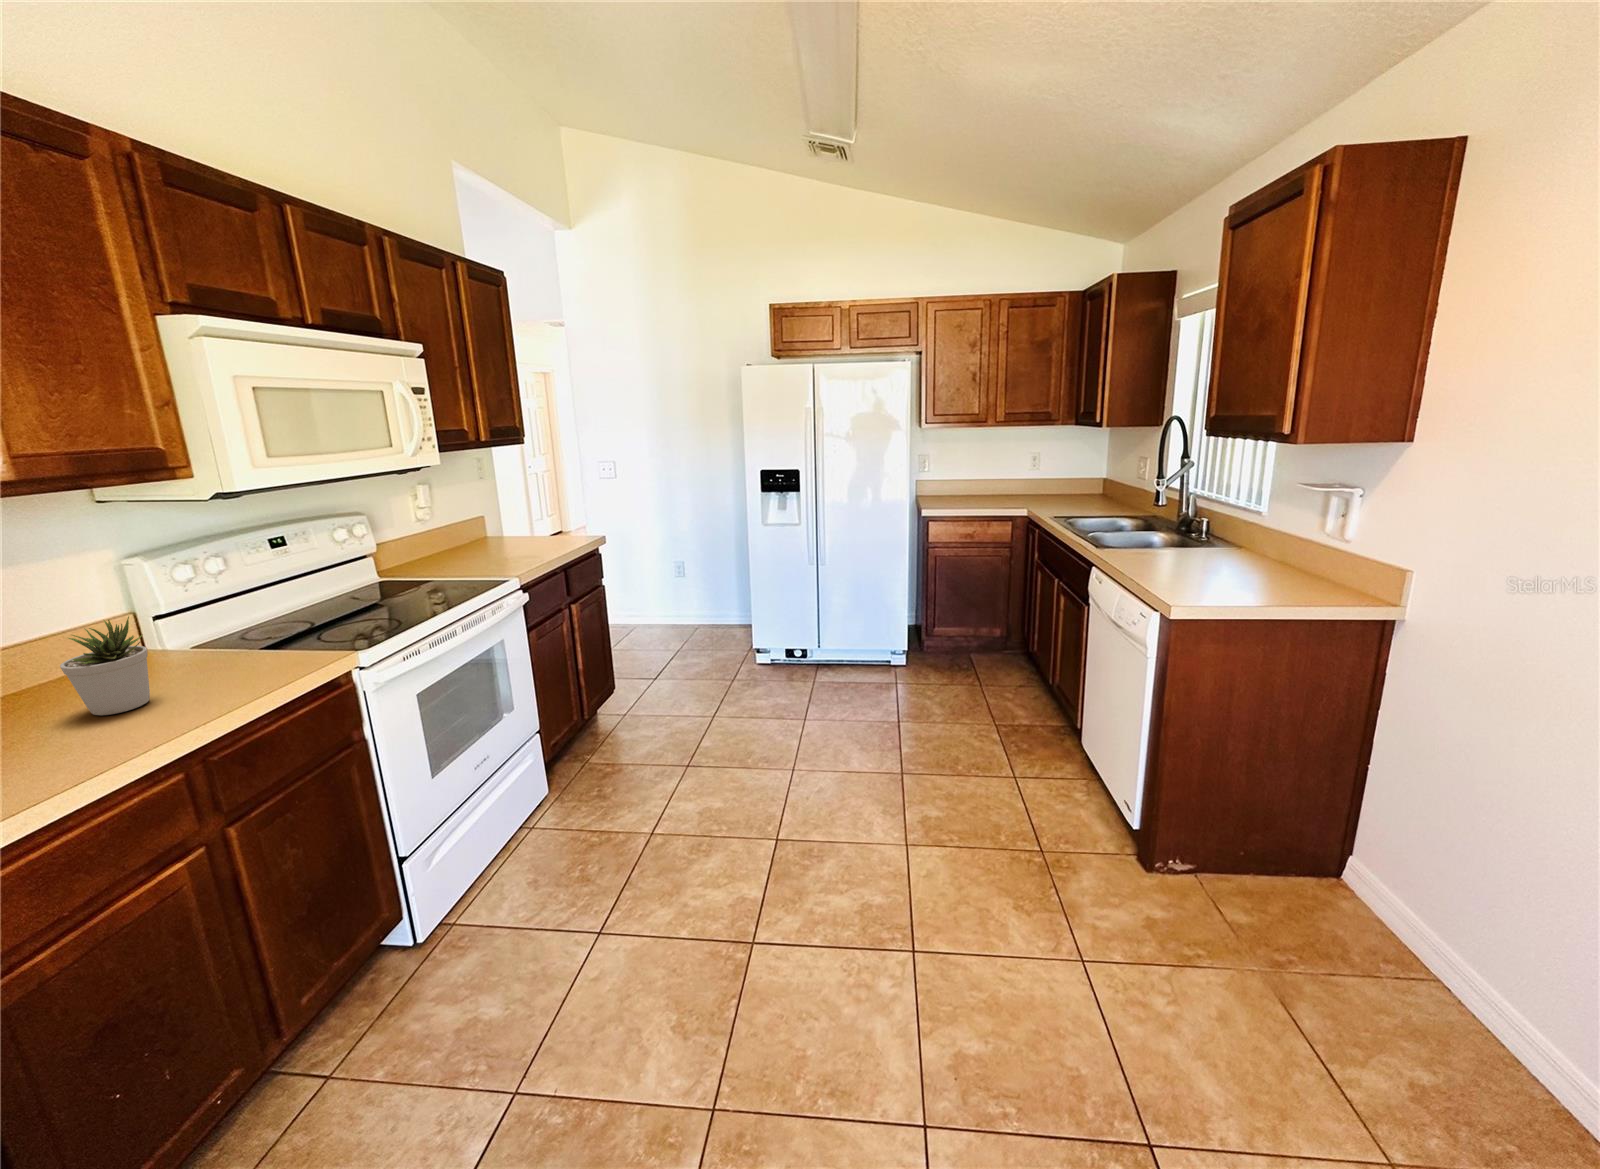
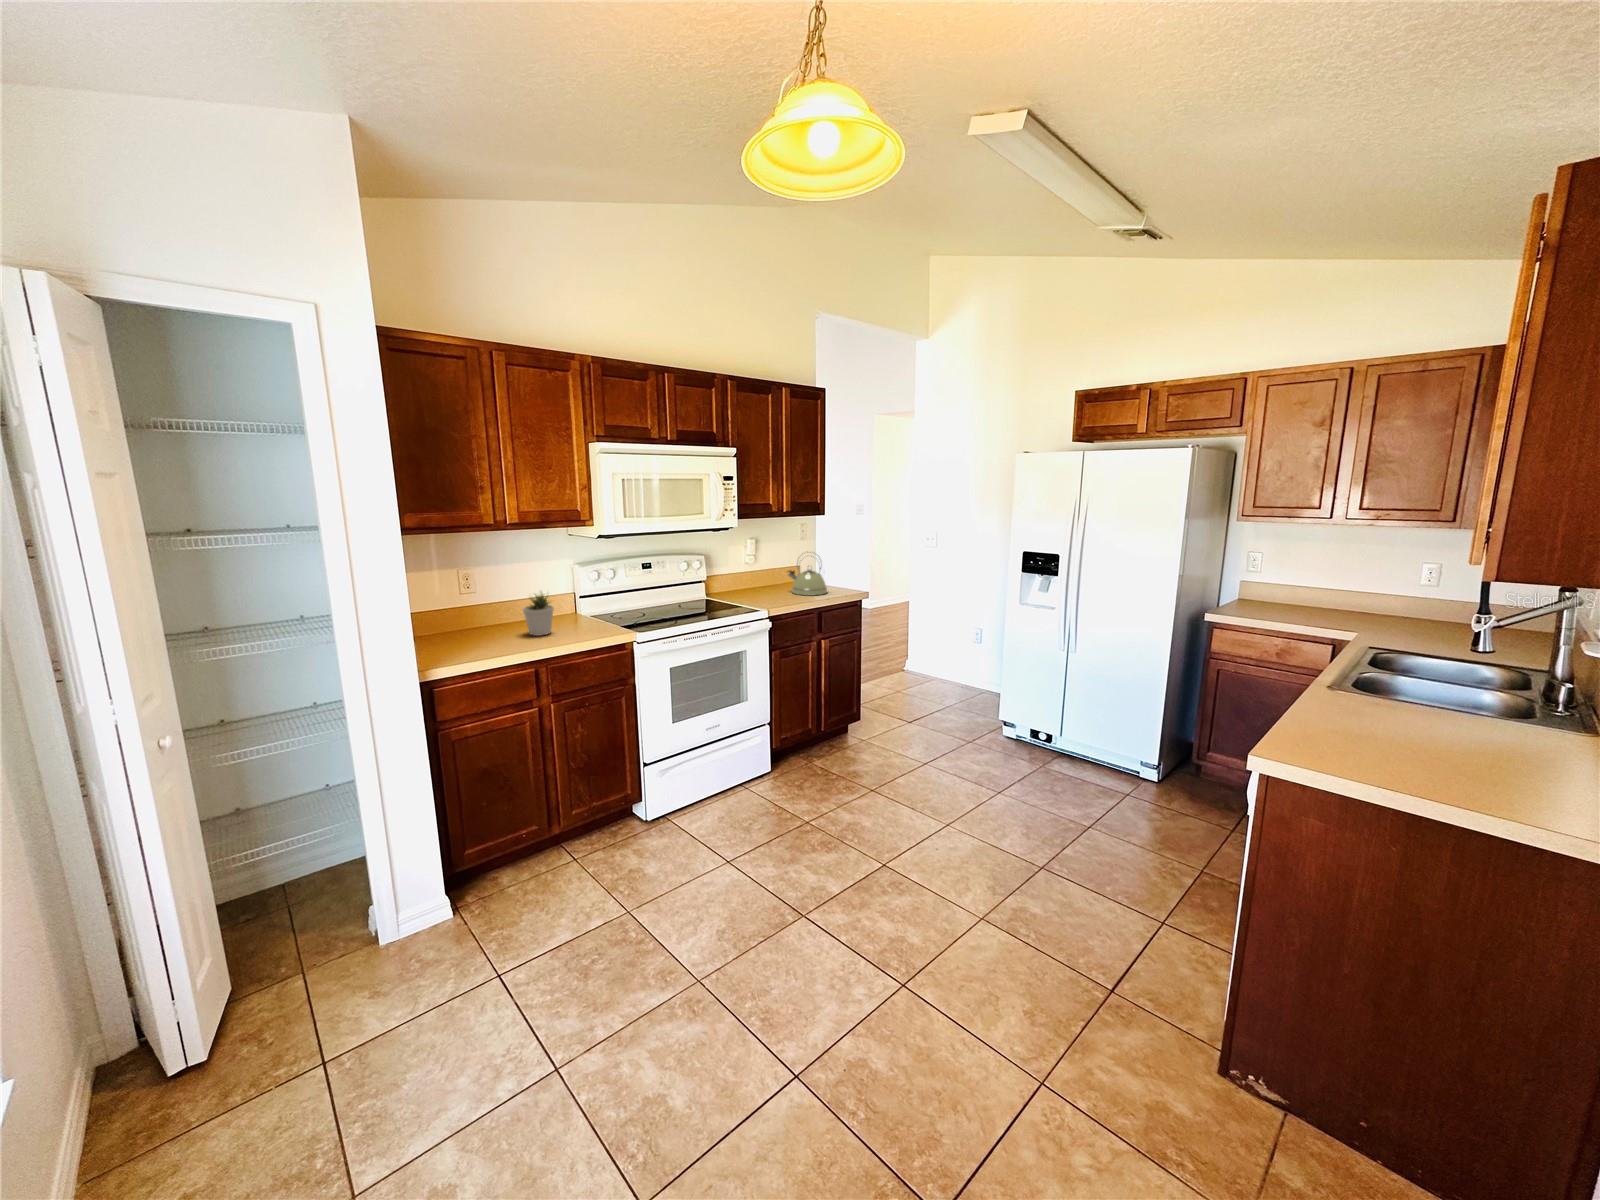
kettle: none [488,495,551,555] -> present [788,552,827,596]

